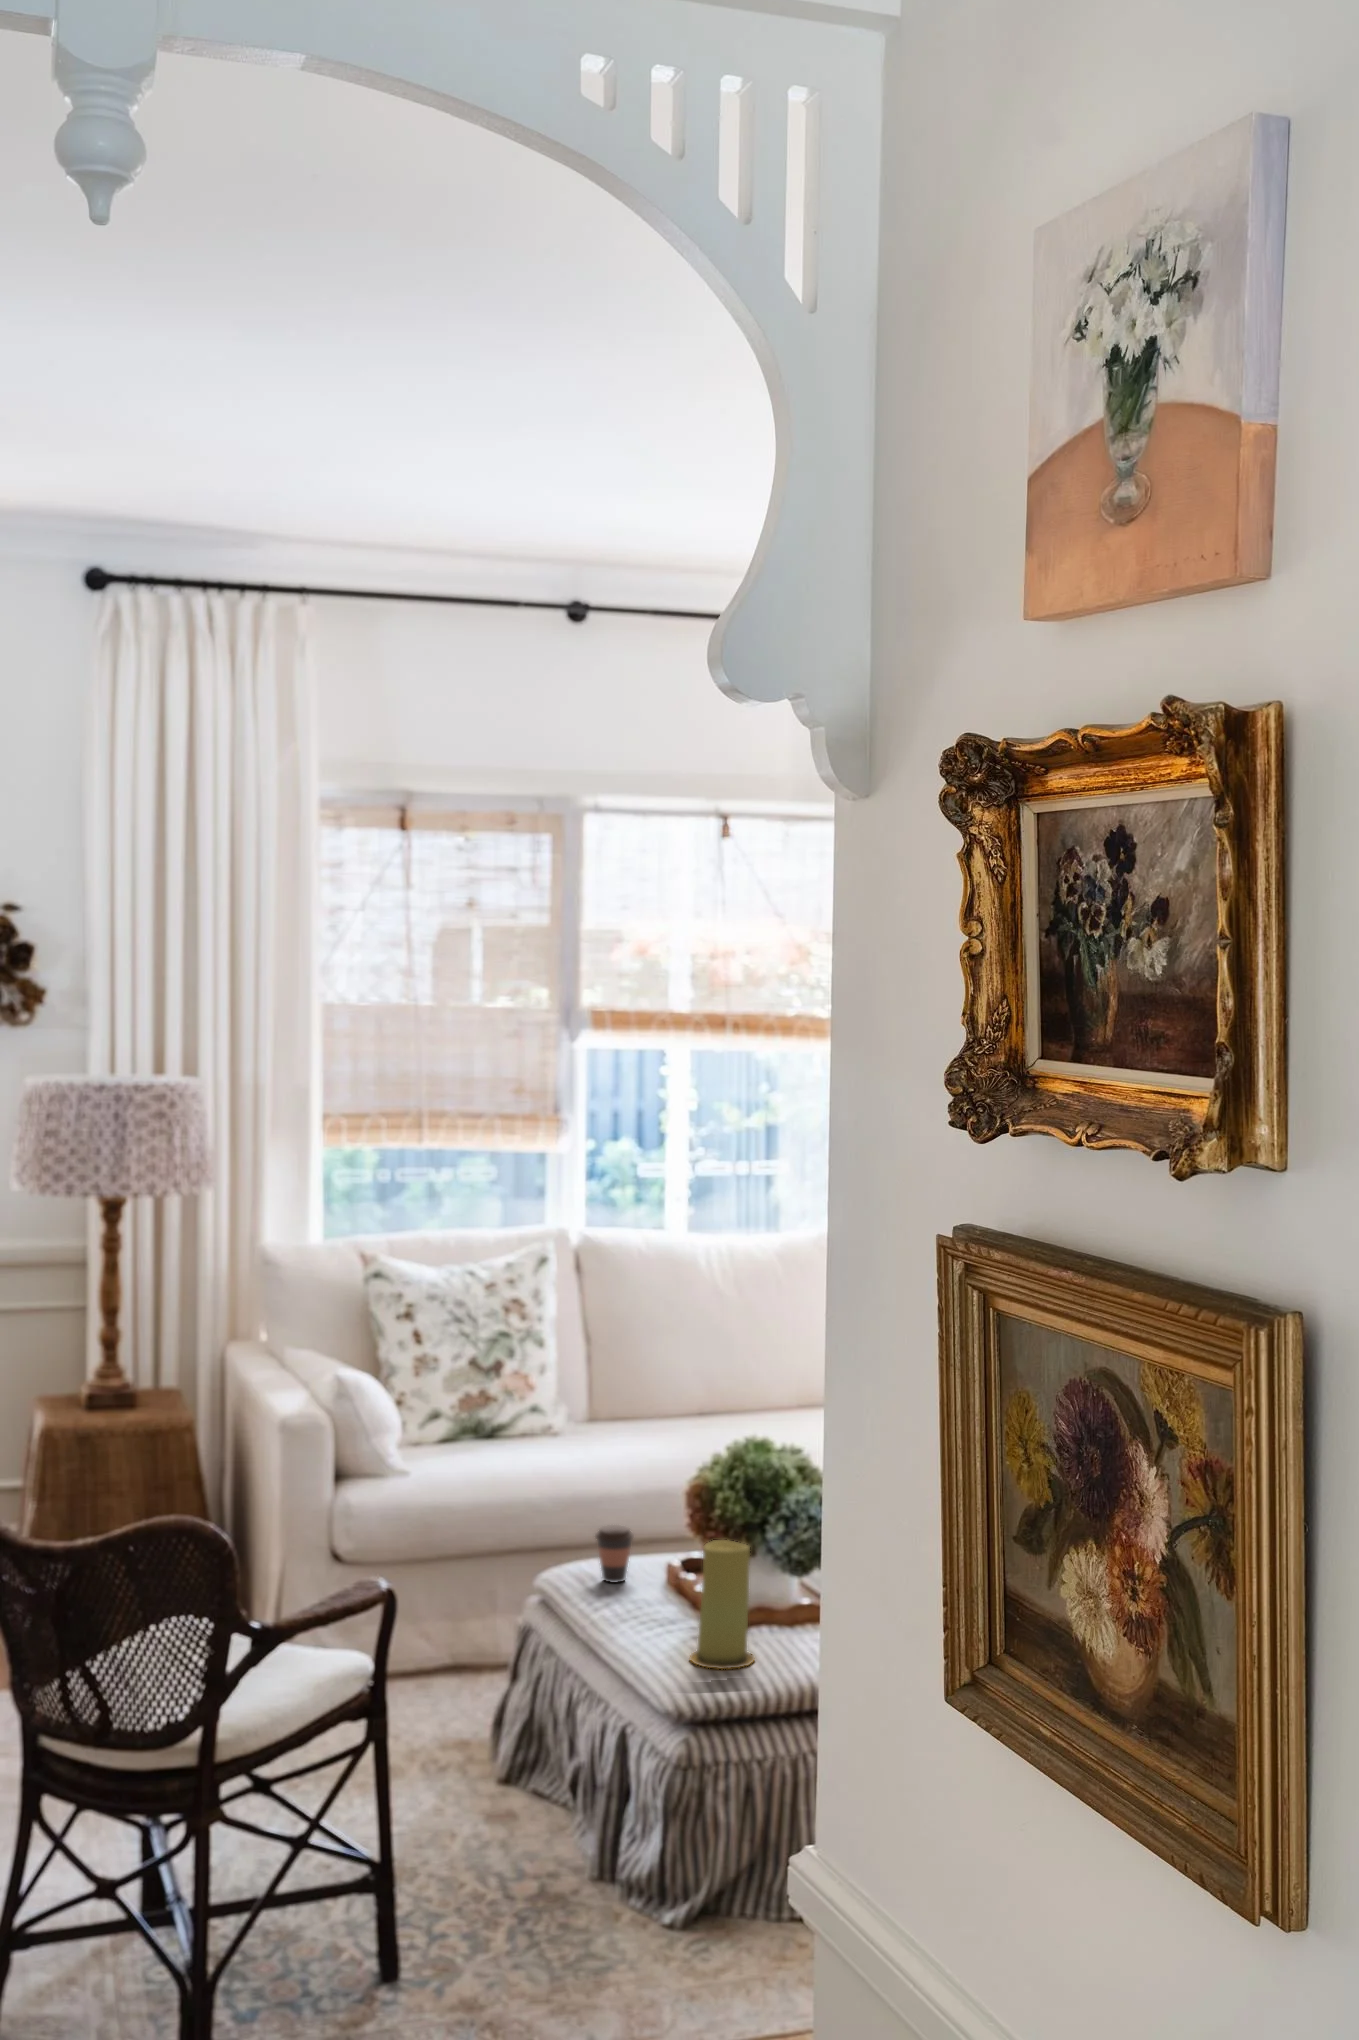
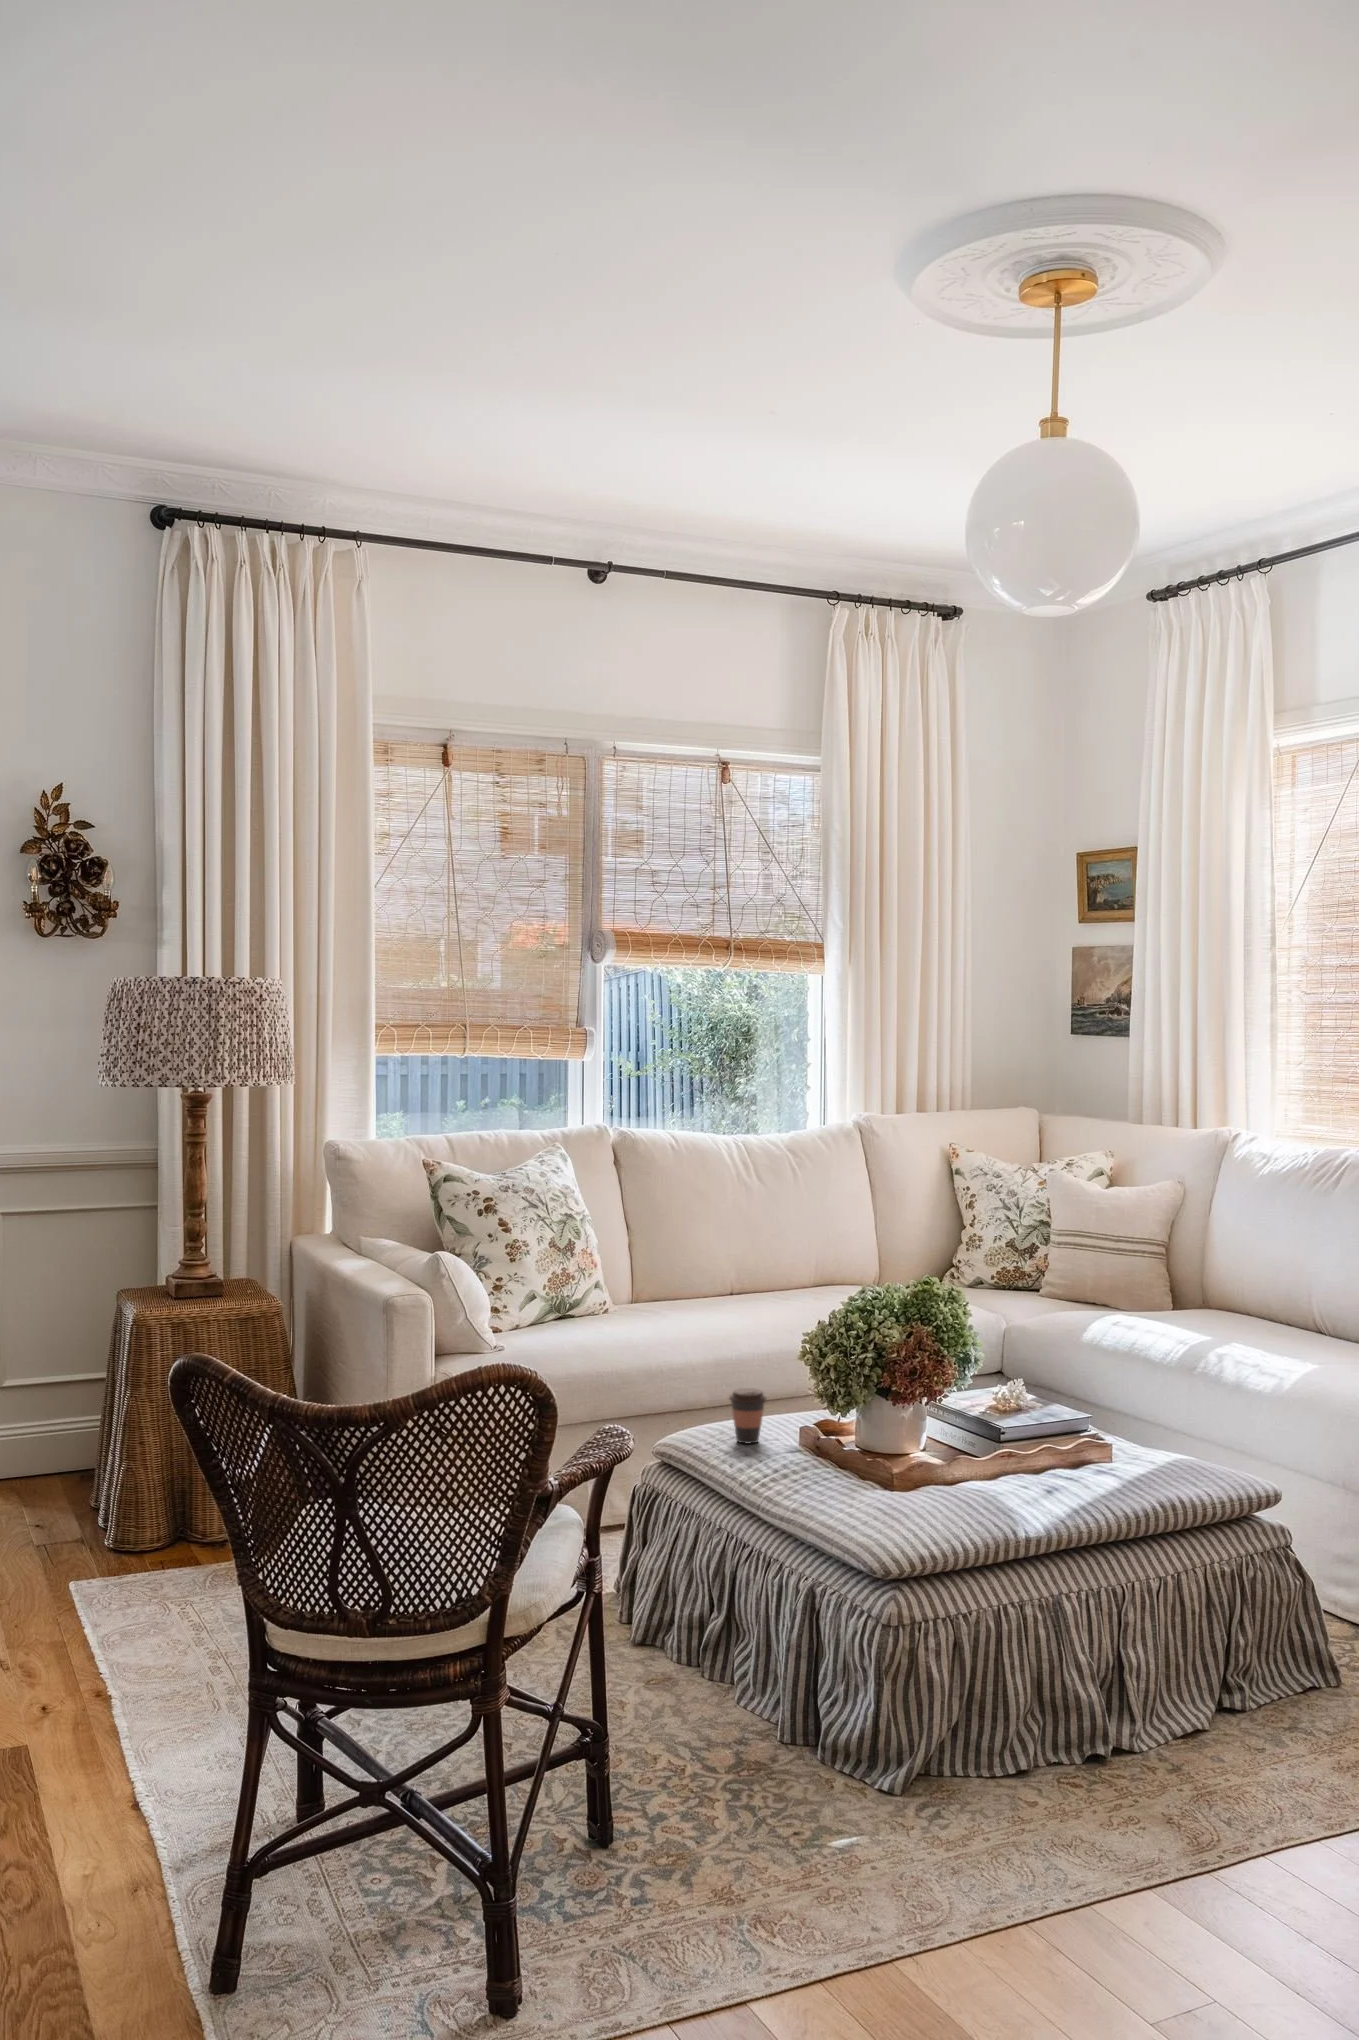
candle: present [690,1540,754,1669] -> none [874,1396,941,1525]

